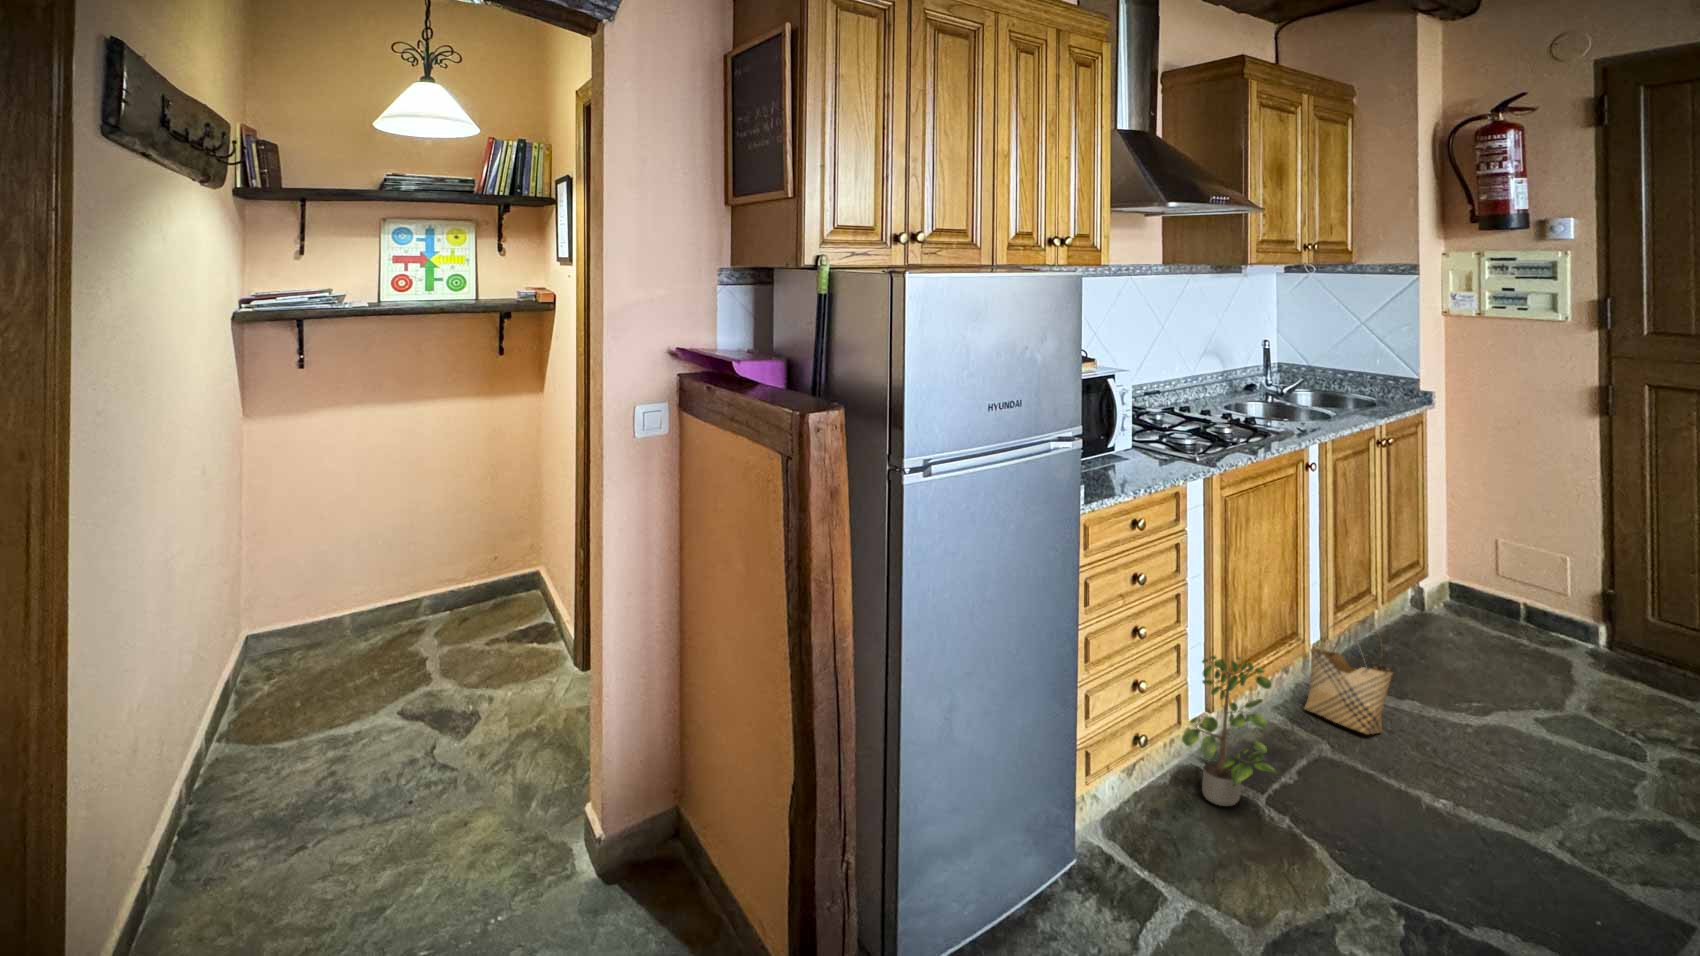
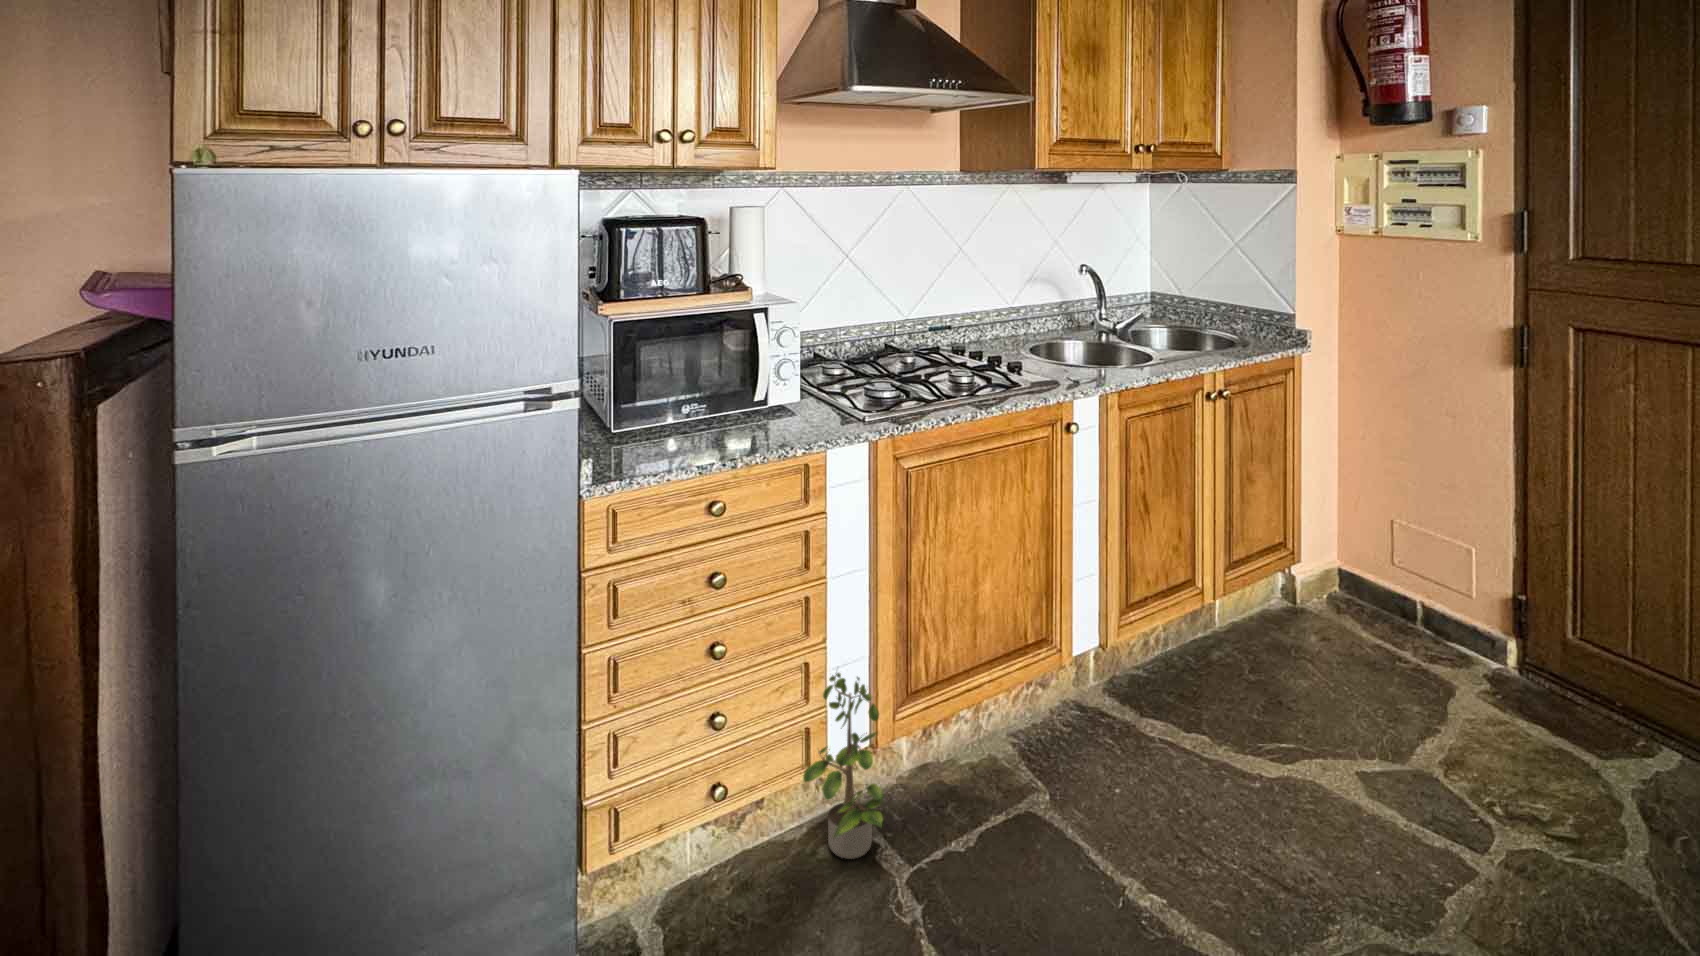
woven basket: present [1305,621,1393,734] -> none [1044,629,1131,772]

